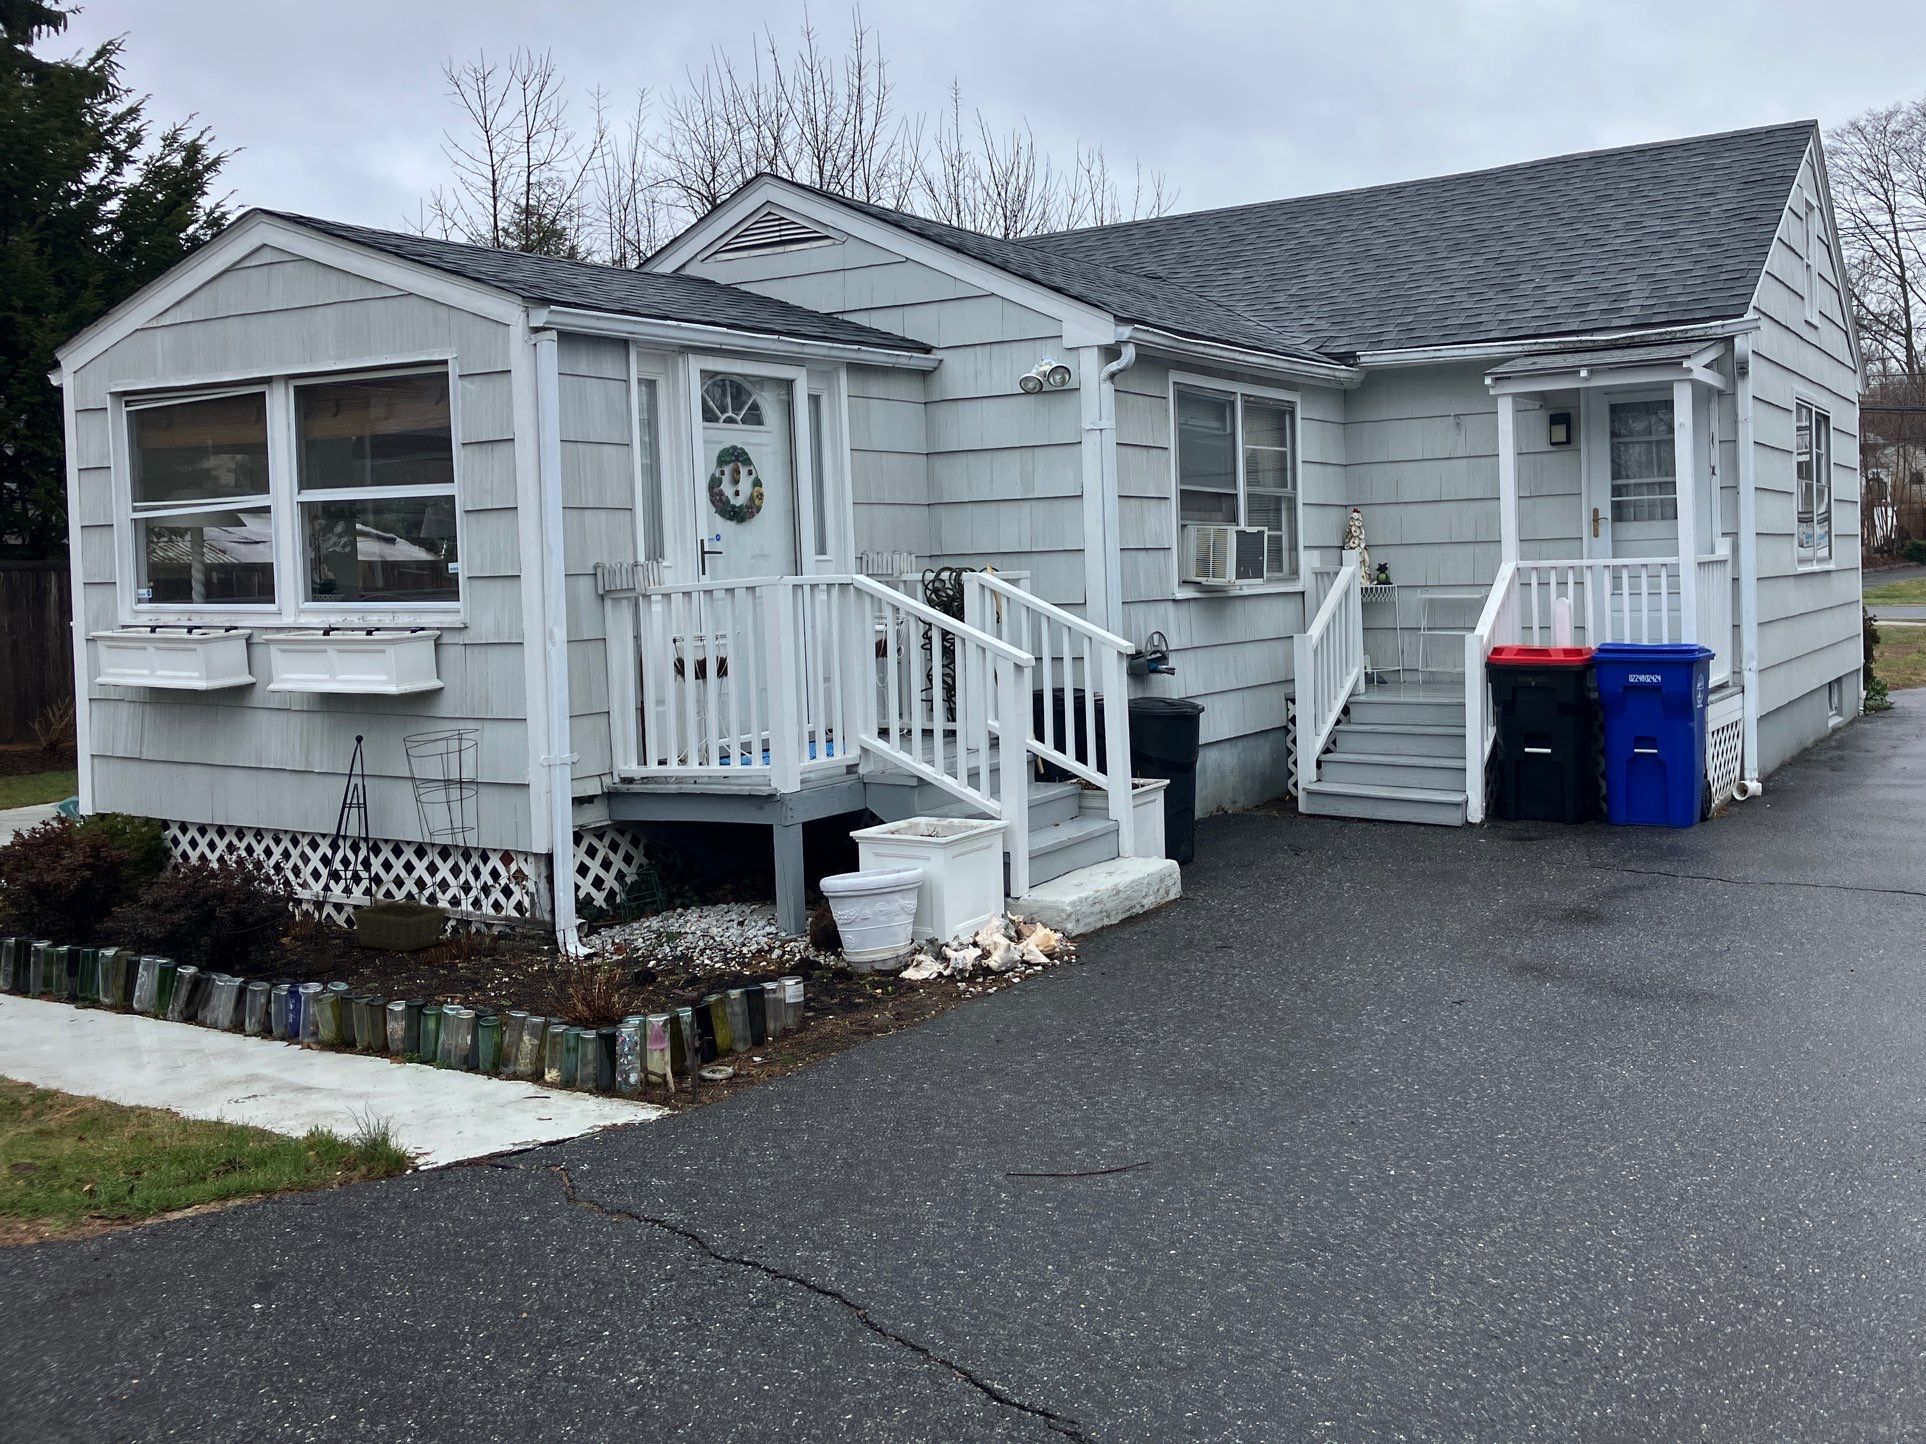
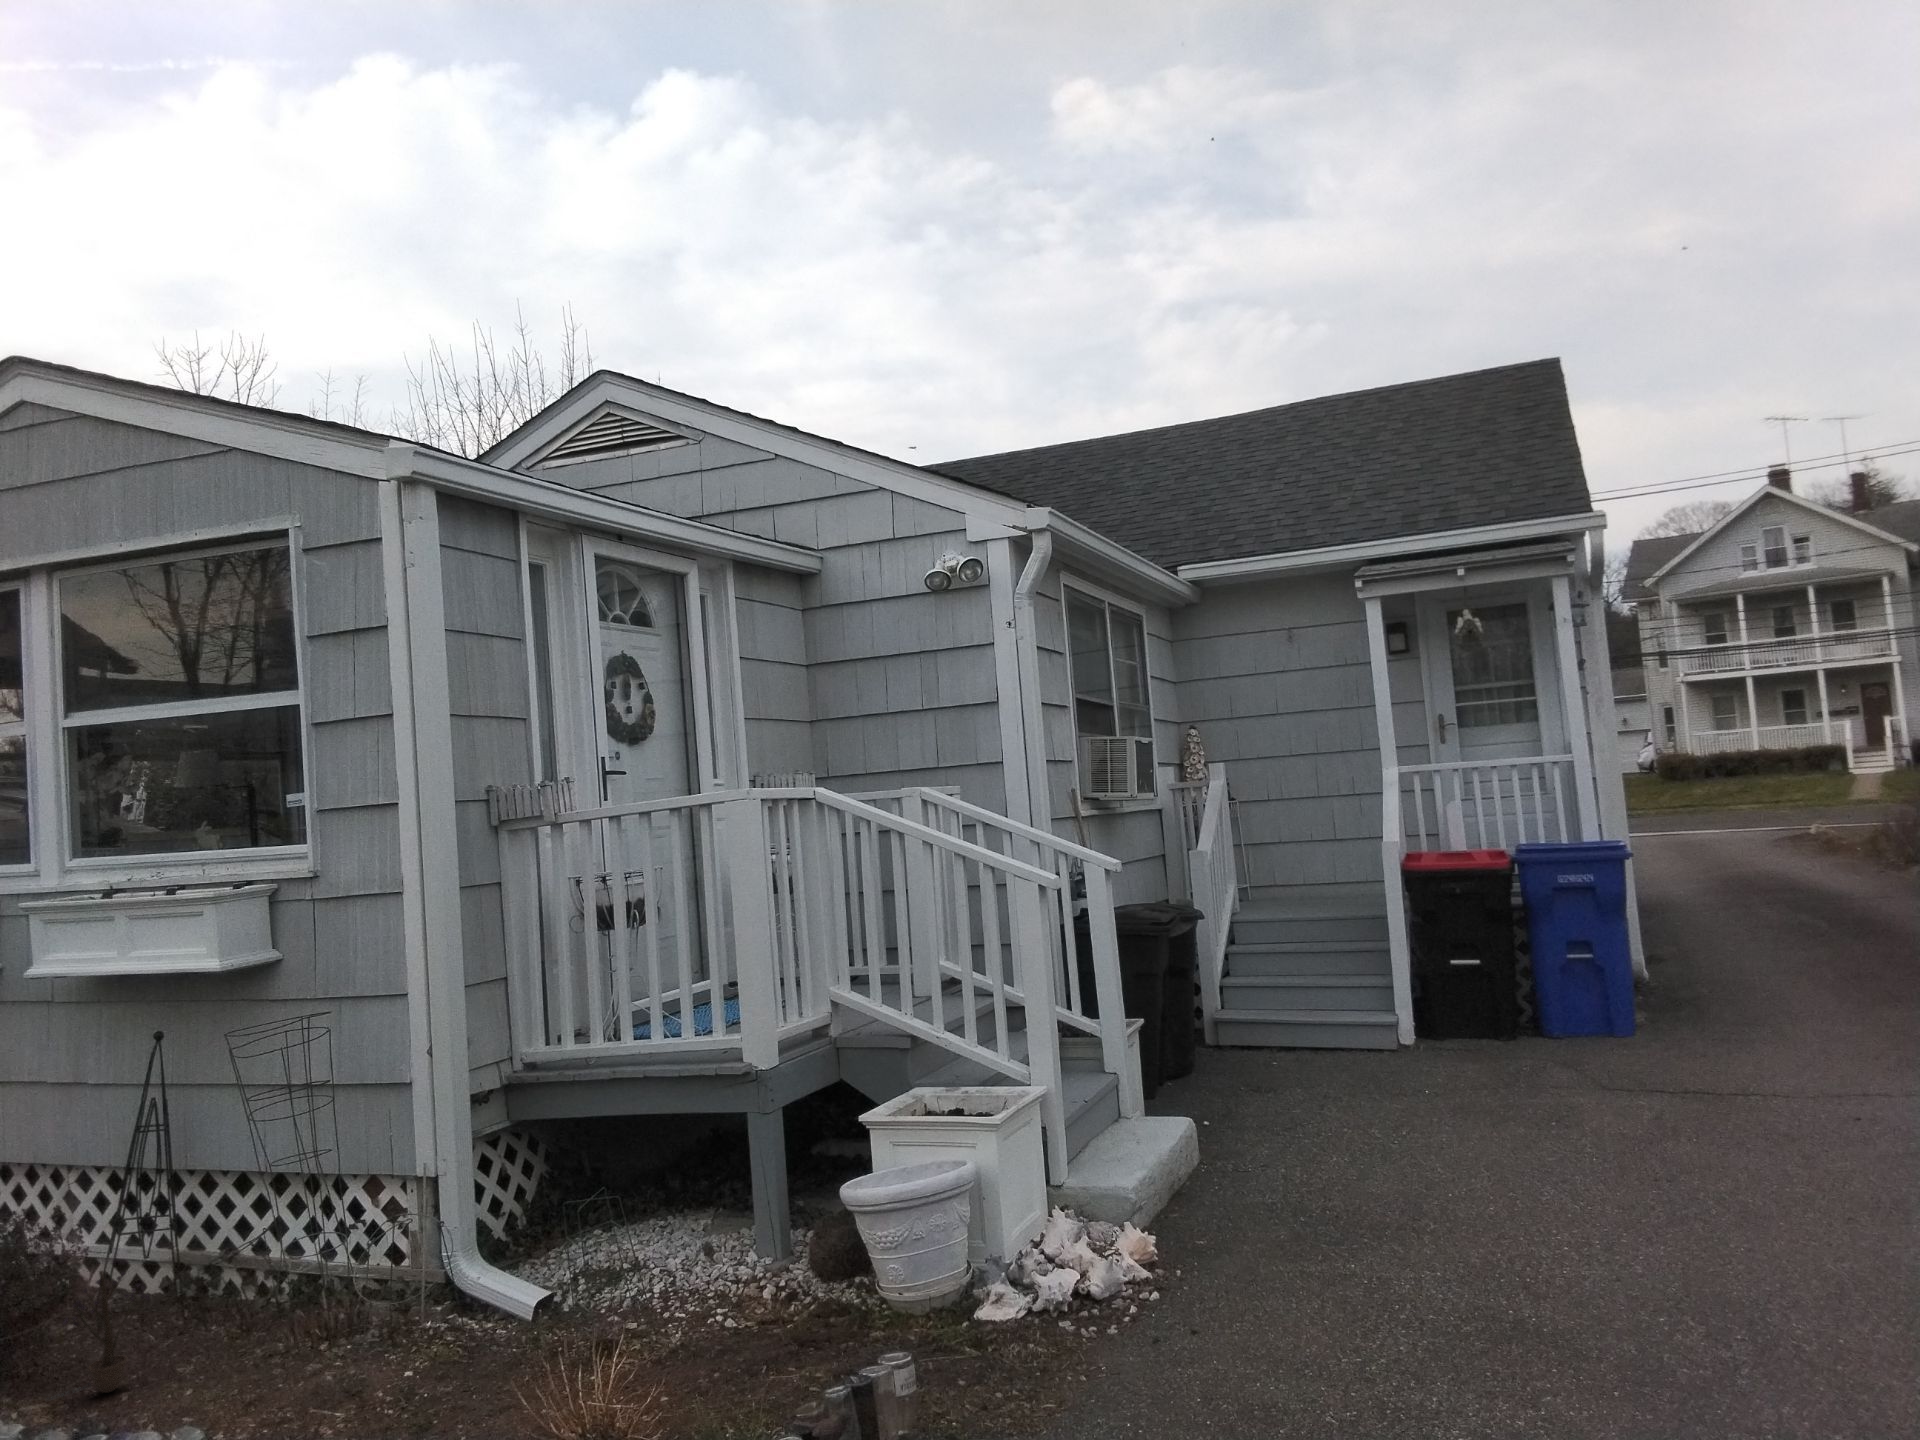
basket: present [350,877,447,951] -> none [142,1221,285,1332]

